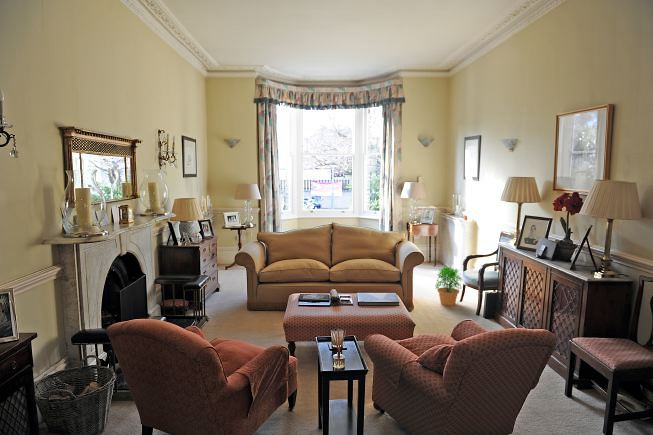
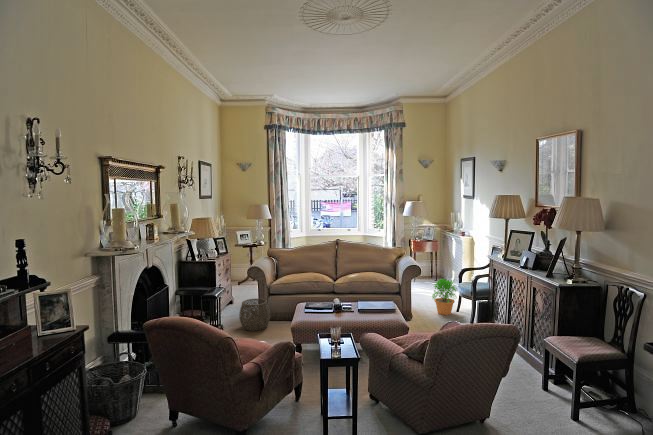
woven basket: none [226,288,260,324] -> present [239,299,270,331]

